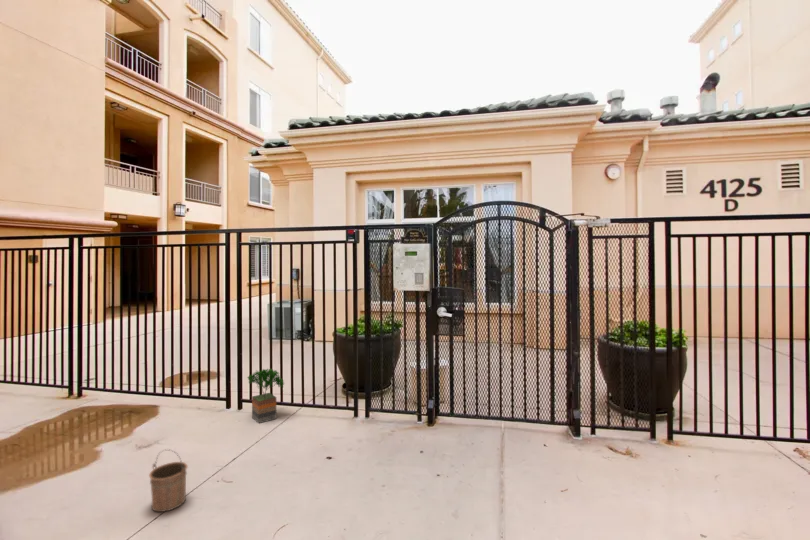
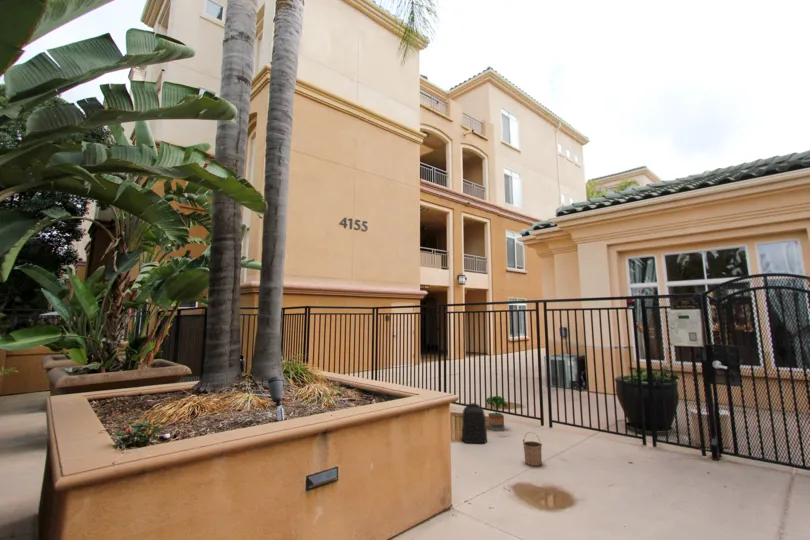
potted tree: present [248,369,284,423] -> present [486,396,508,431]
backpack: none [45,402,107,481] -> present [462,403,487,443]

